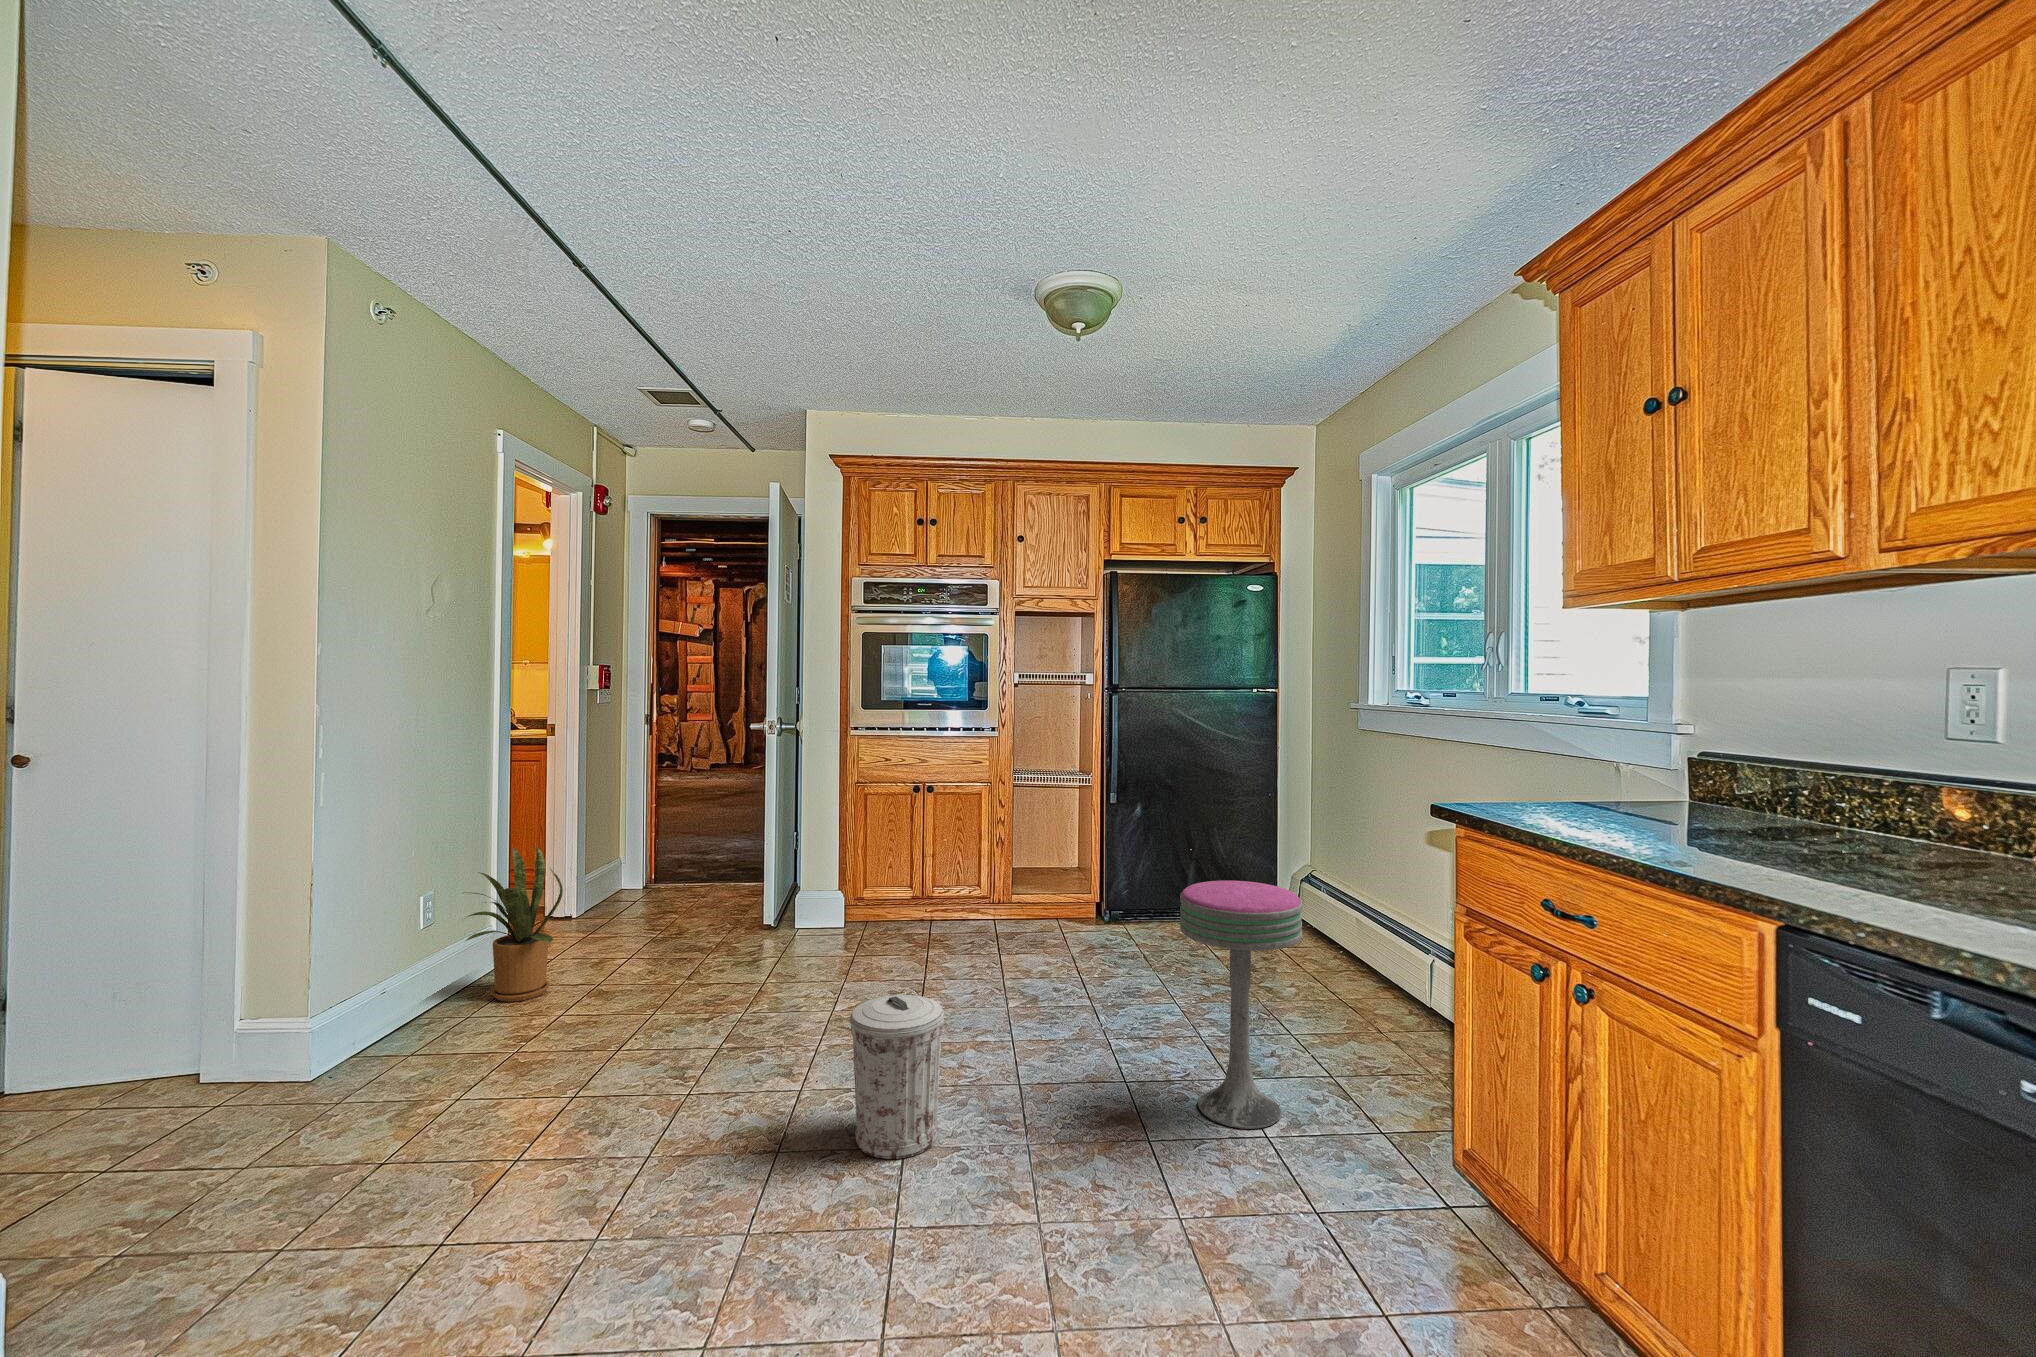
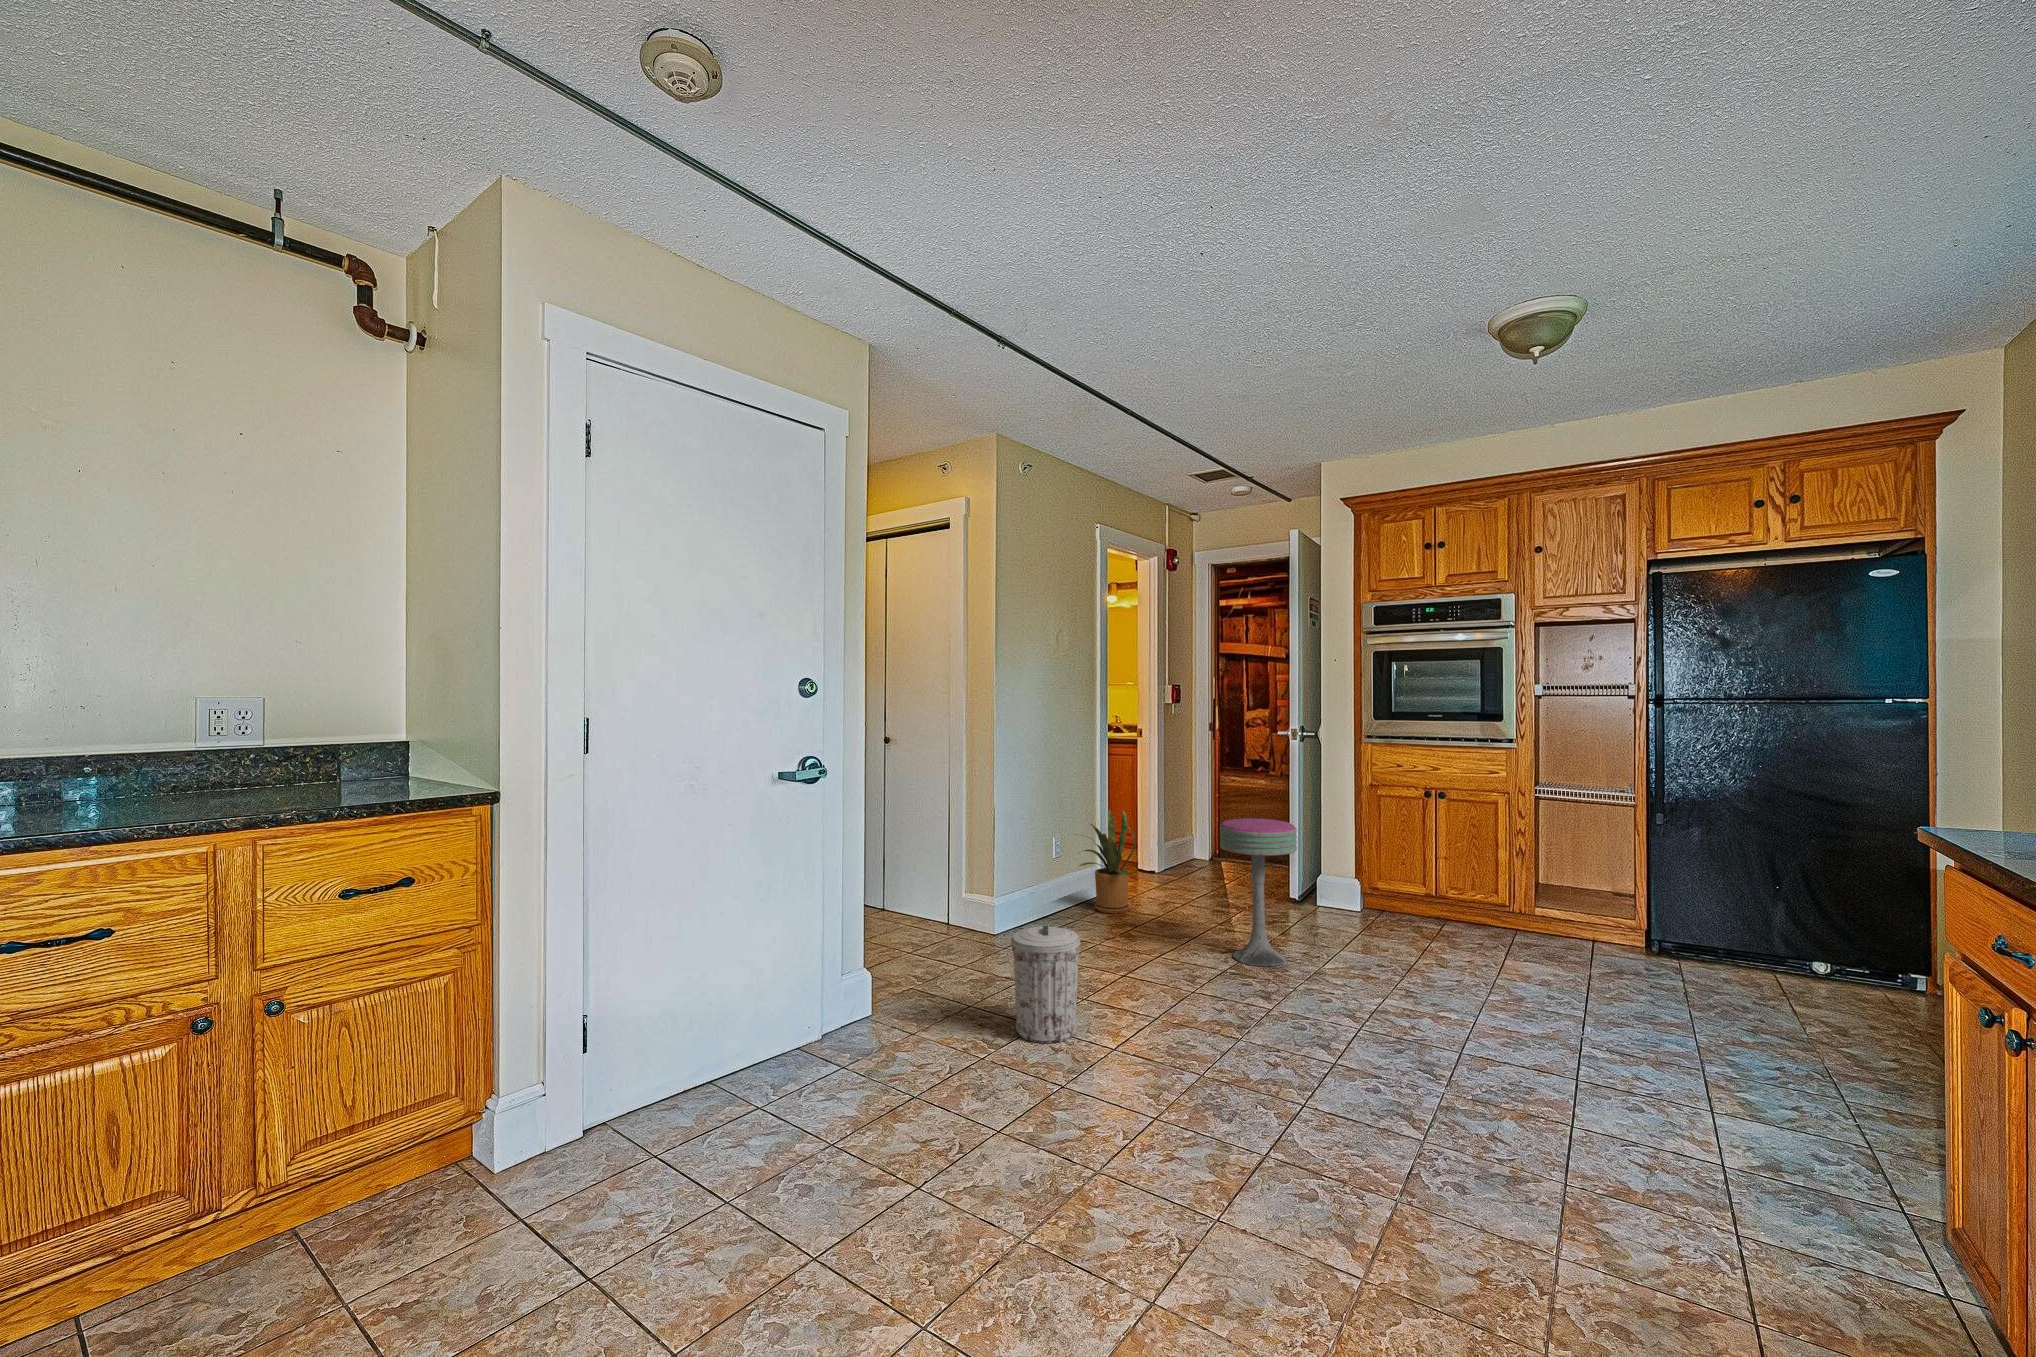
bar stool: present [1180,881,1302,1129] -> present [1220,818,1297,966]
trash can: present [850,995,945,1159] -> present [1011,926,1080,1043]

